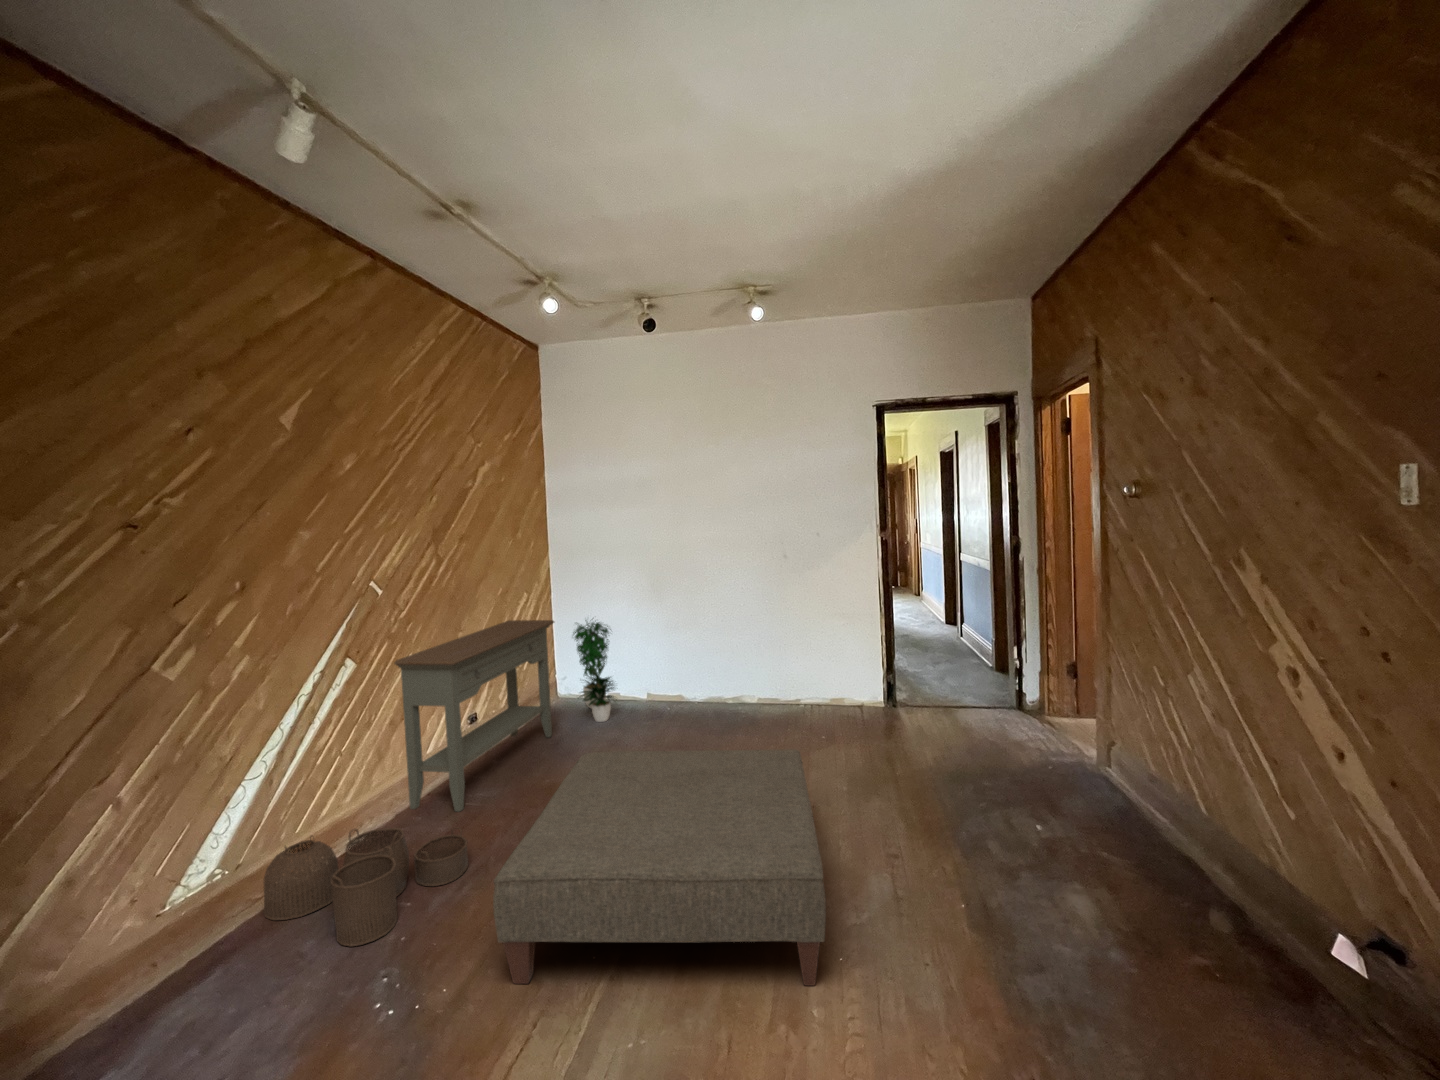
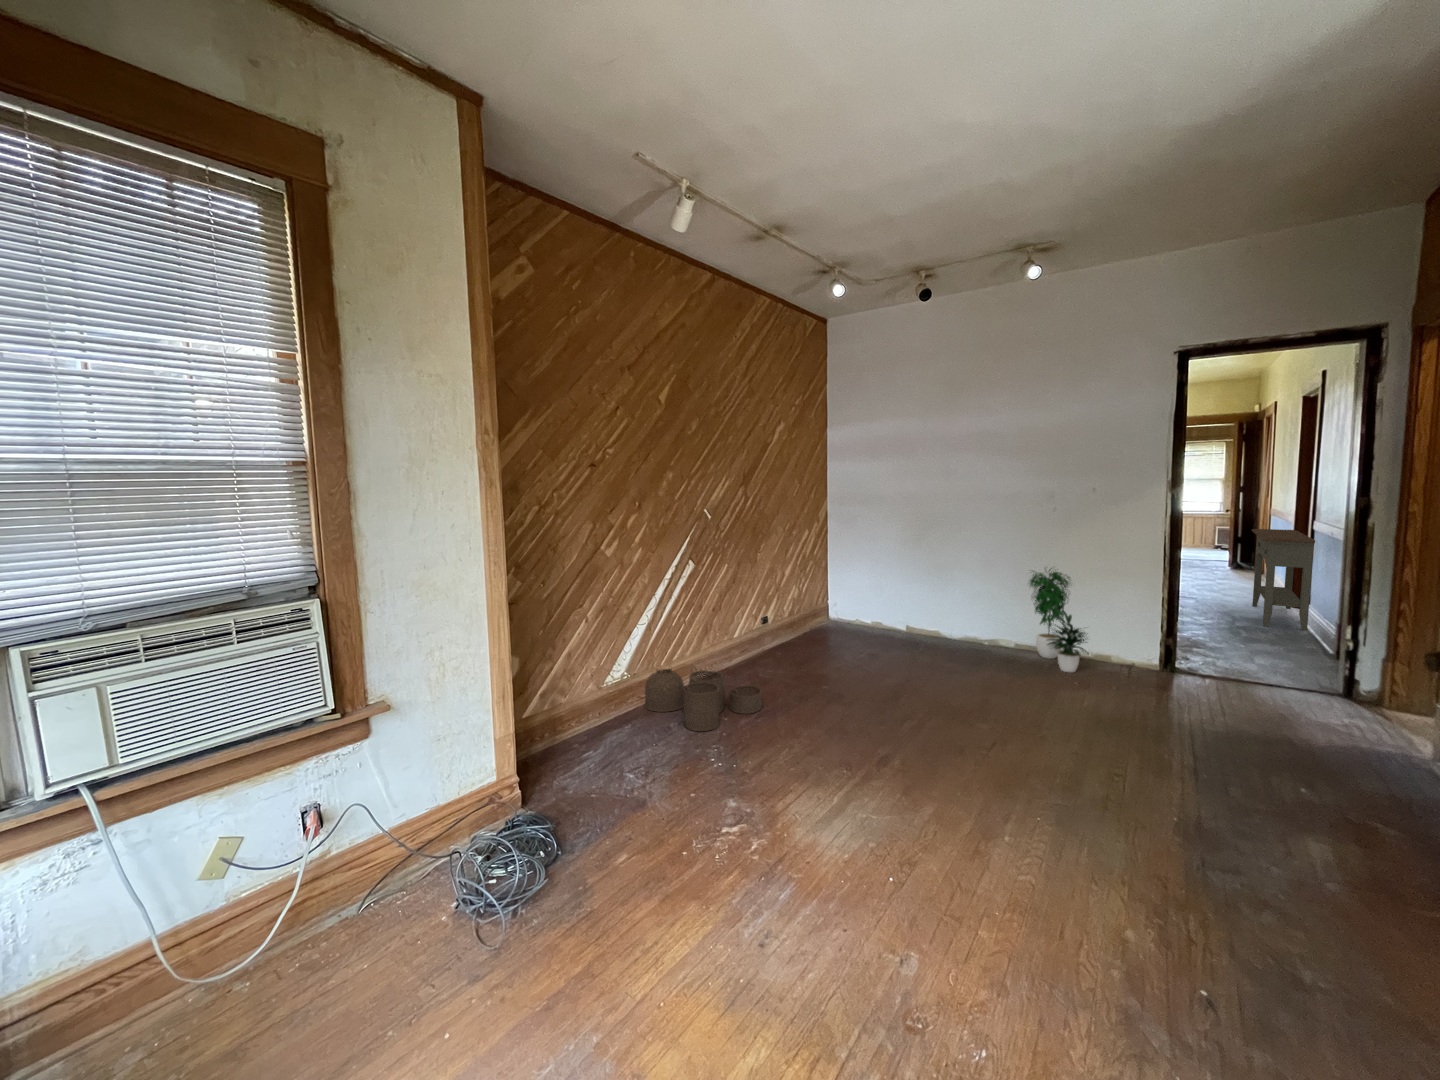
console table: present [394,620,554,812] -> present [1252,529,1315,630]
potted plant: present [573,622,614,722] -> present [1030,568,1089,672]
ottoman: present [493,749,826,986] -> none [778,647,1031,818]

